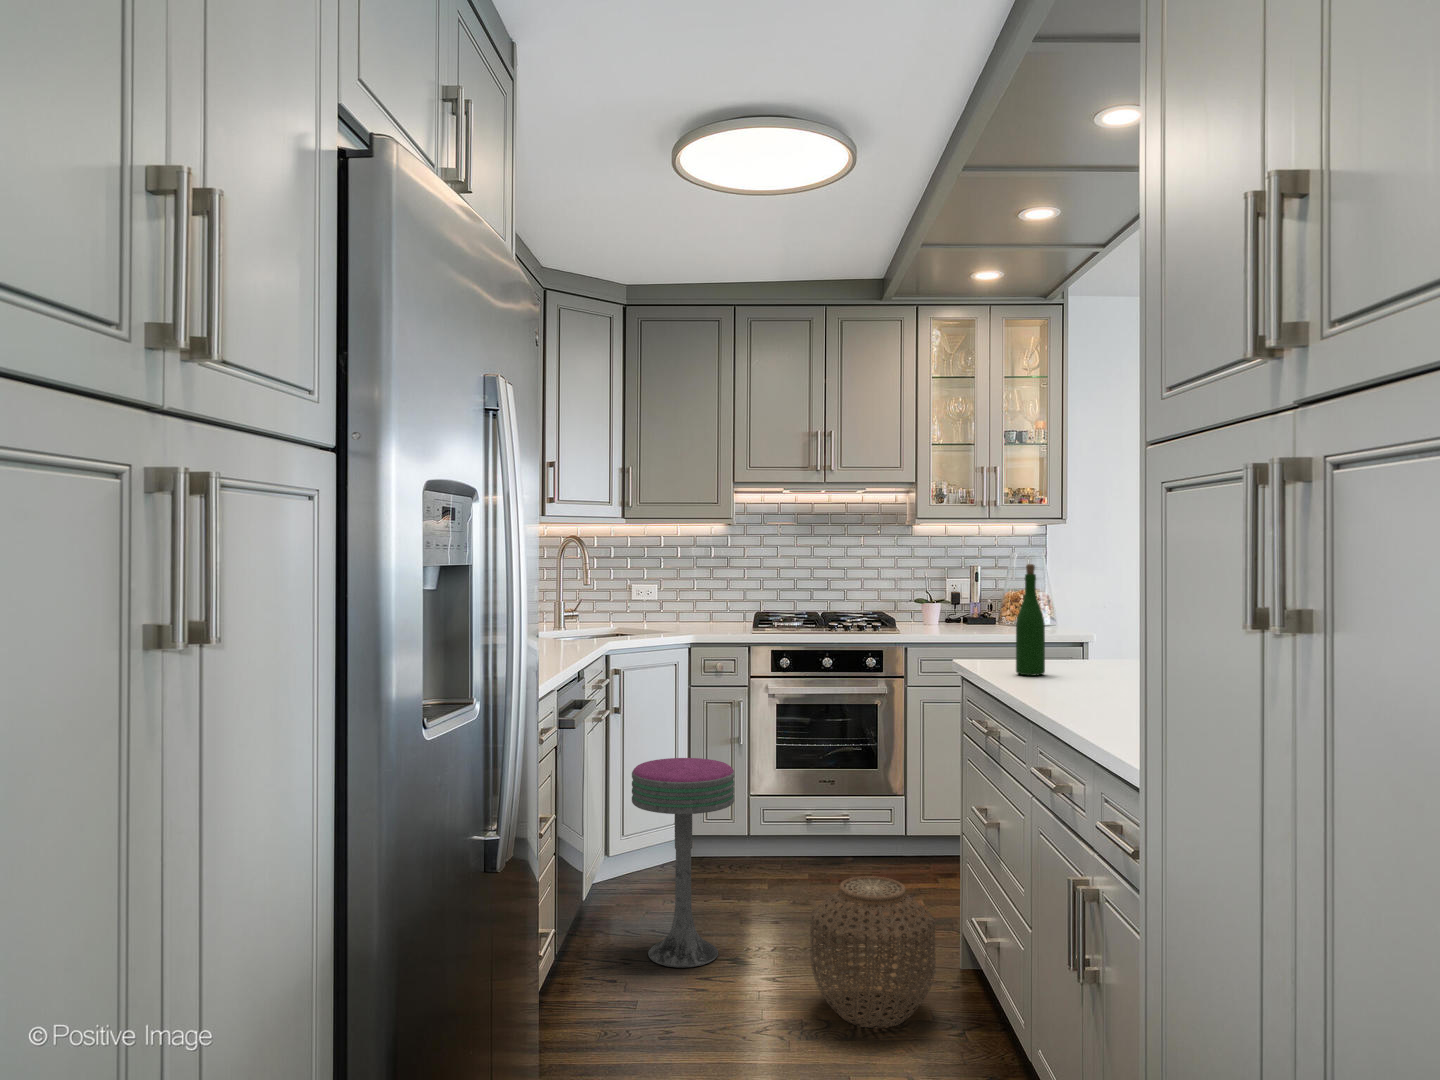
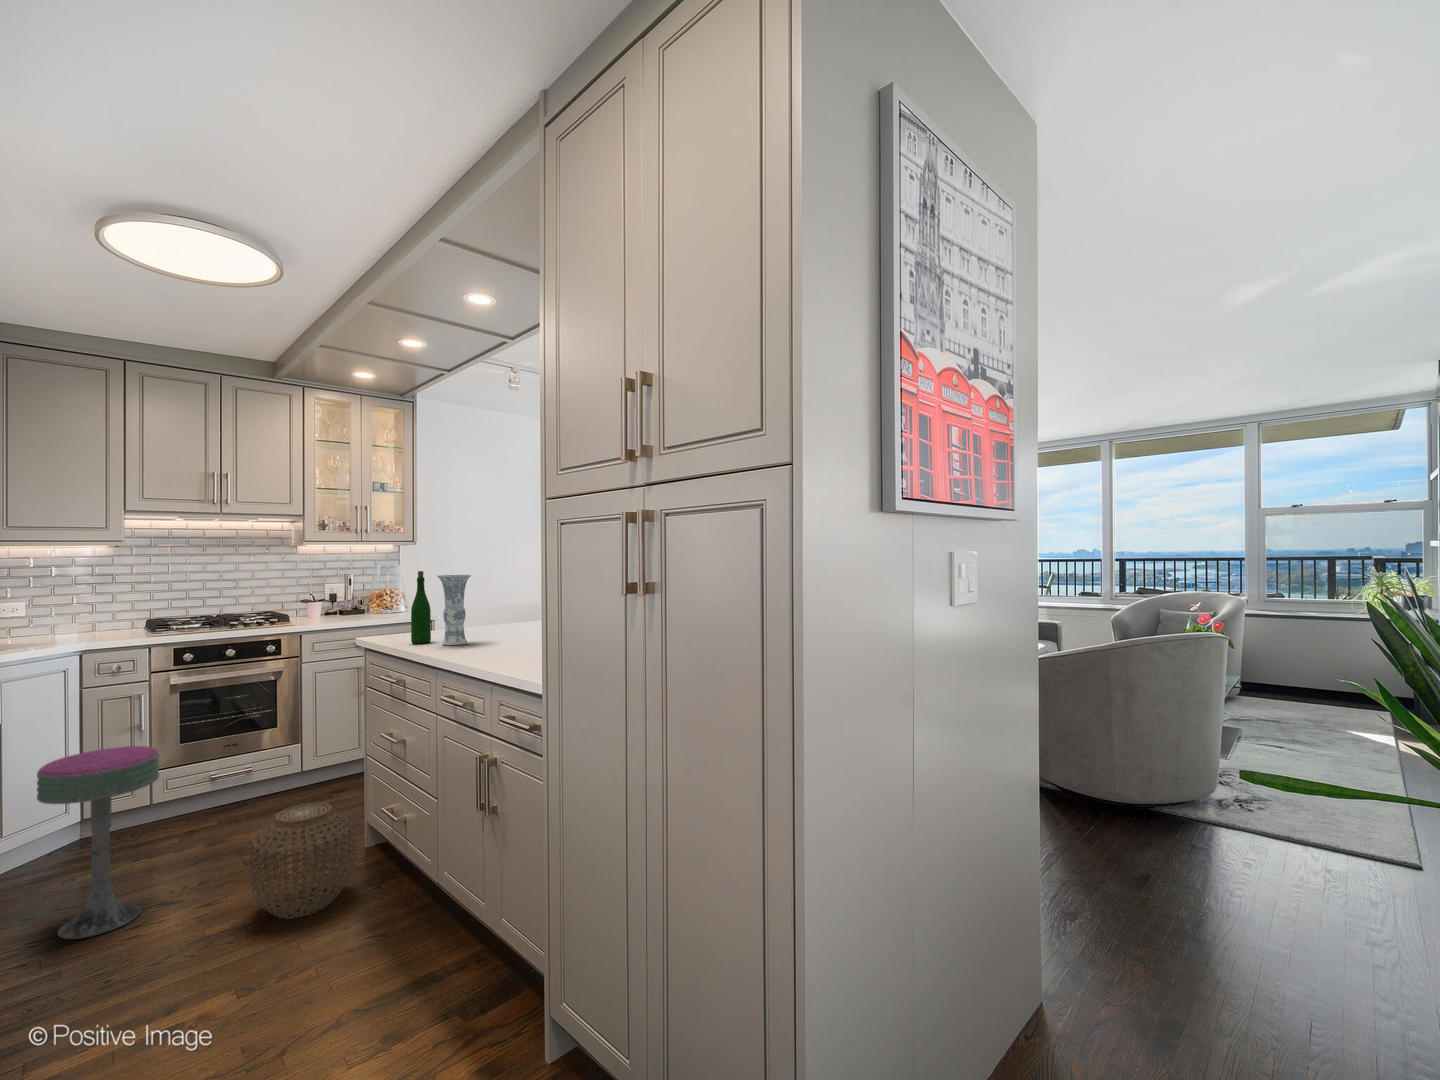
vase: none [1049,572,1103,684] -> present [437,575,471,645]

